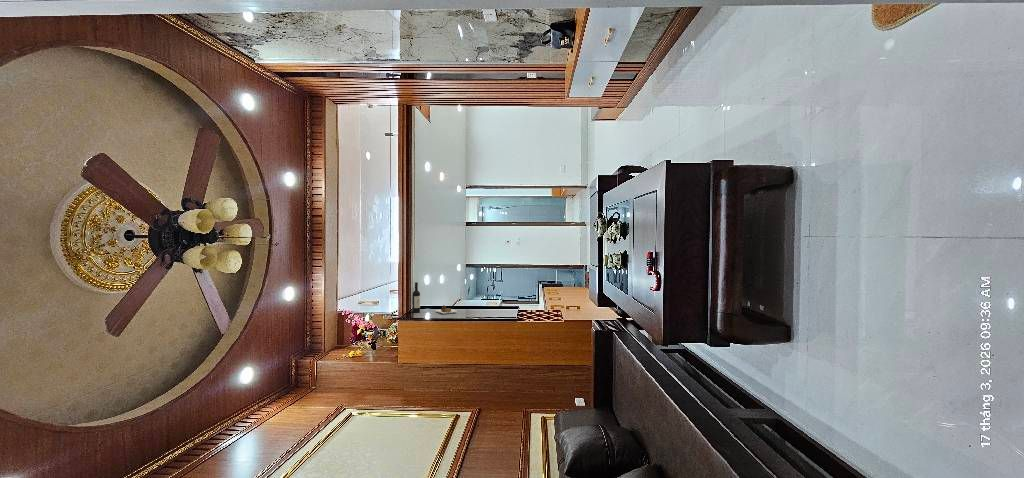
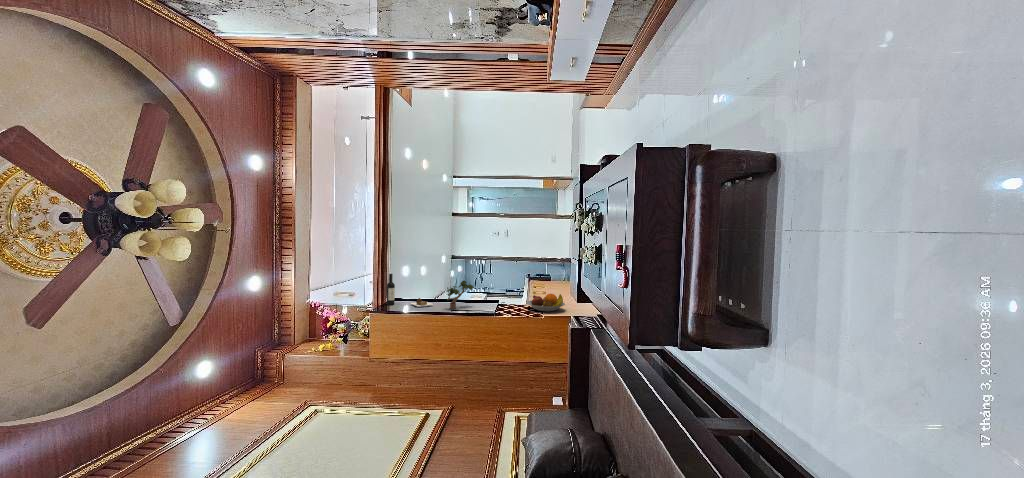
potted plant: none [469,287,499,315] -> present [447,281,475,309]
fruit bowl: none [547,299,584,316] -> present [527,294,565,312]

